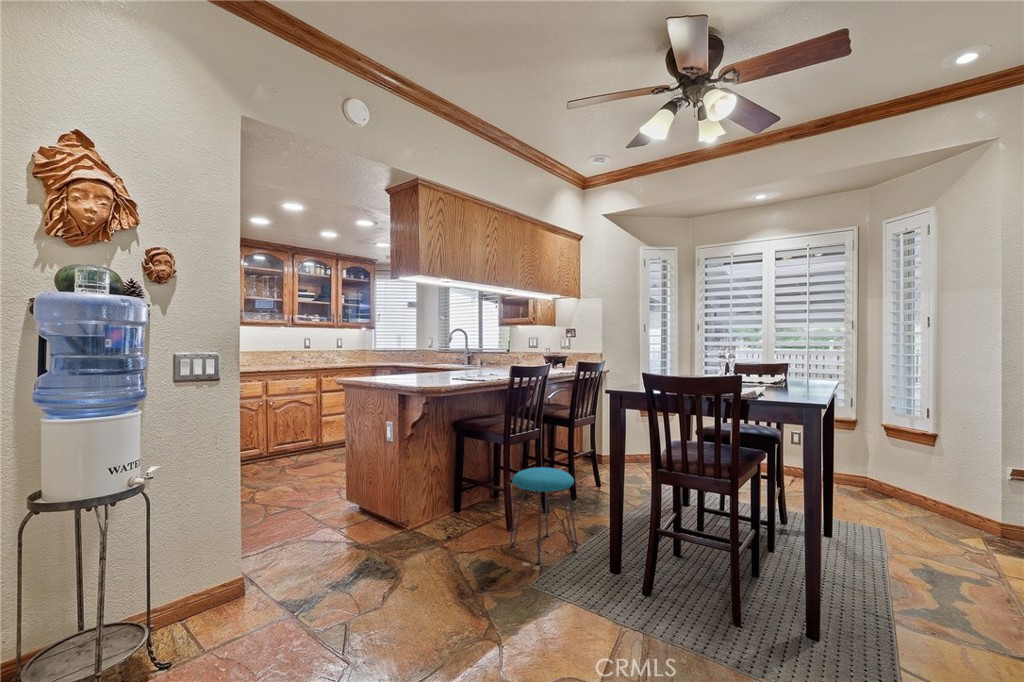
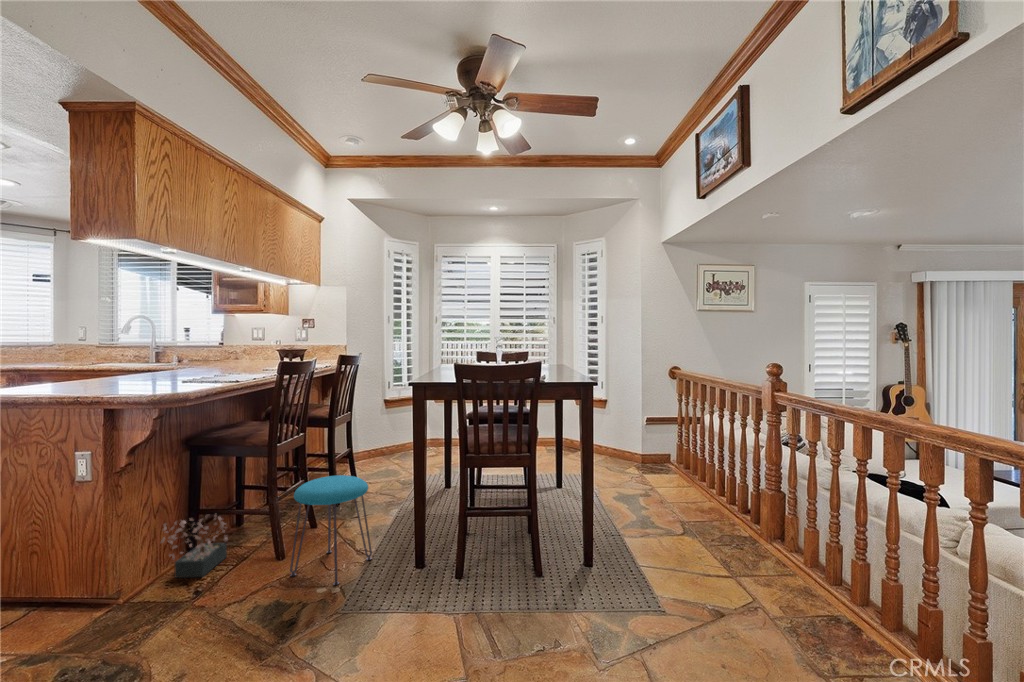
decorative plant: none [432,481,478,529] -> present [161,515,228,578]

